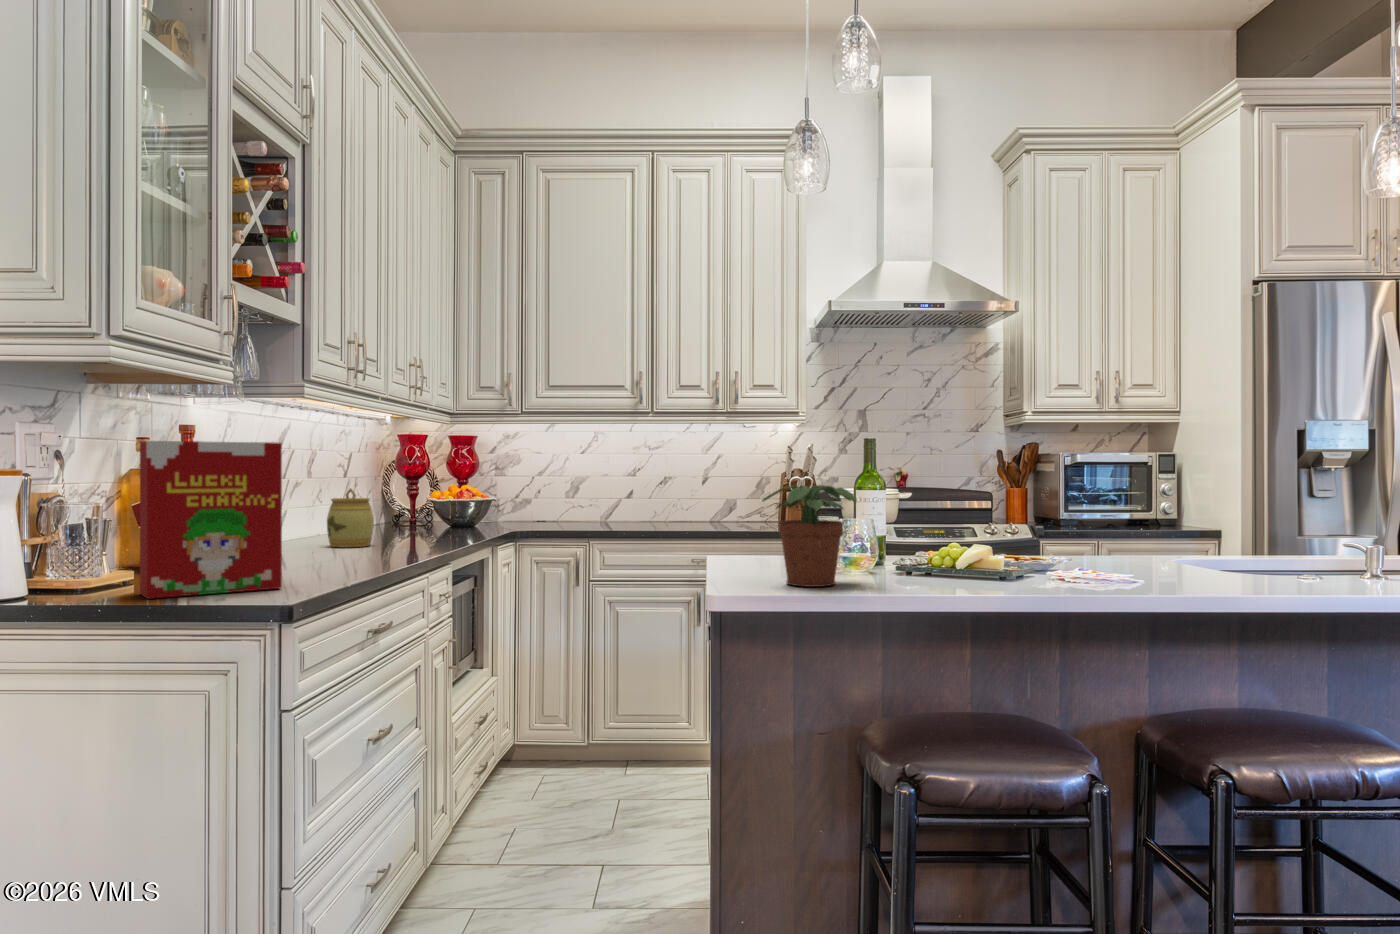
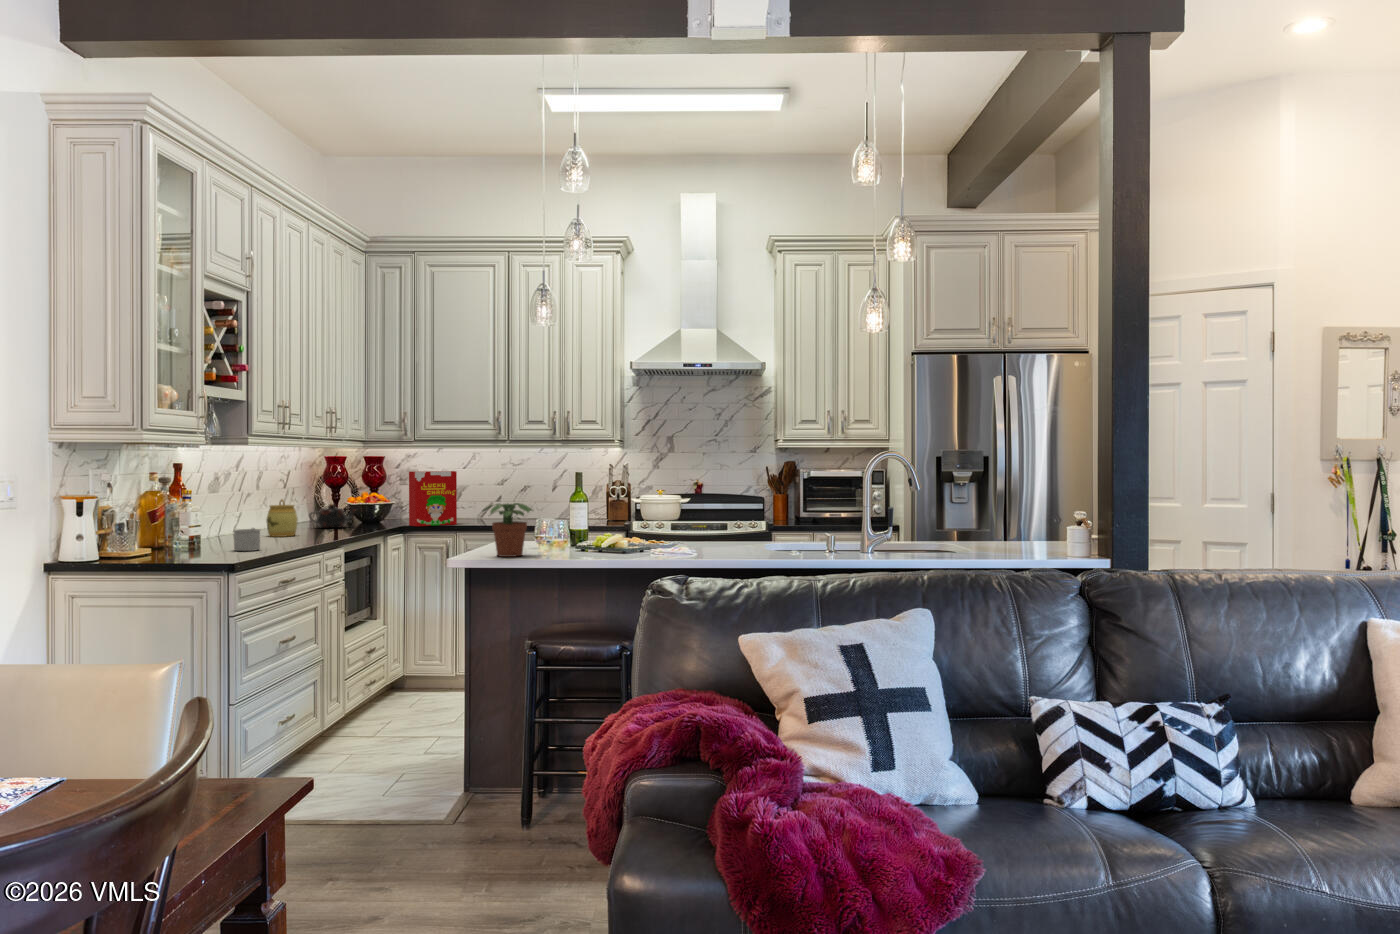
cereal box: present [140,441,282,599] -> present [409,471,457,526]
teapot: none [383,499,451,534] -> present [309,504,355,528]
mug: none [282,533,330,574] -> present [234,528,260,551]

